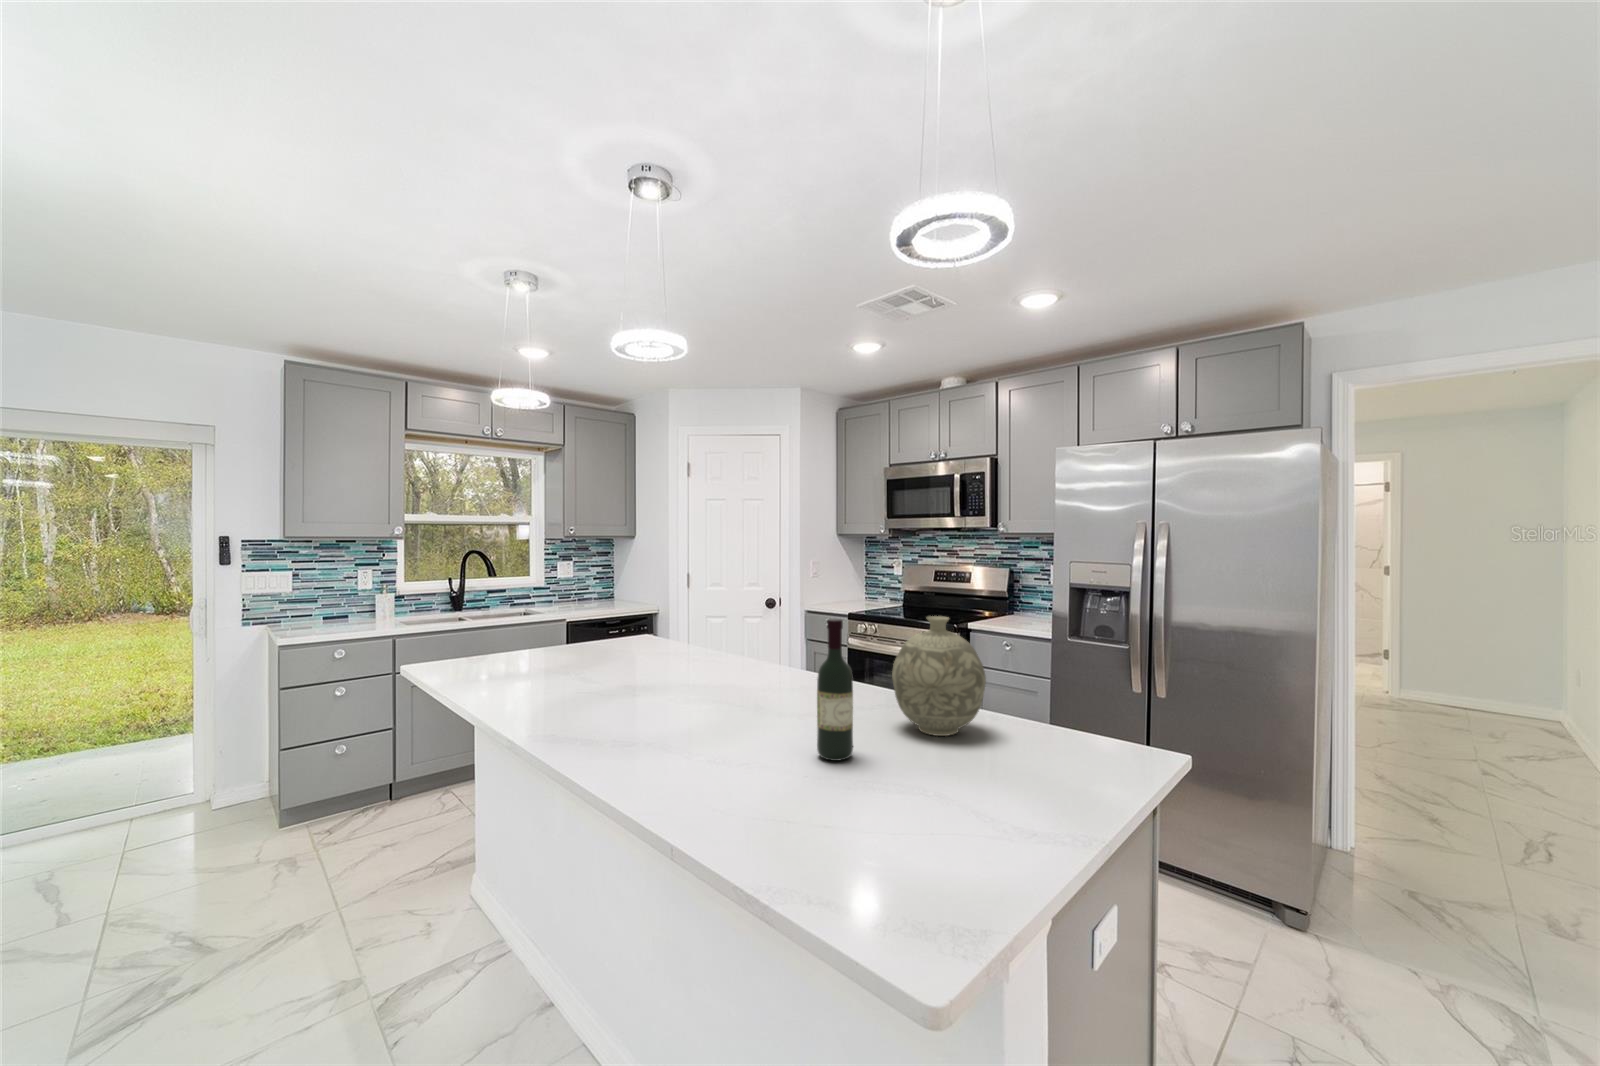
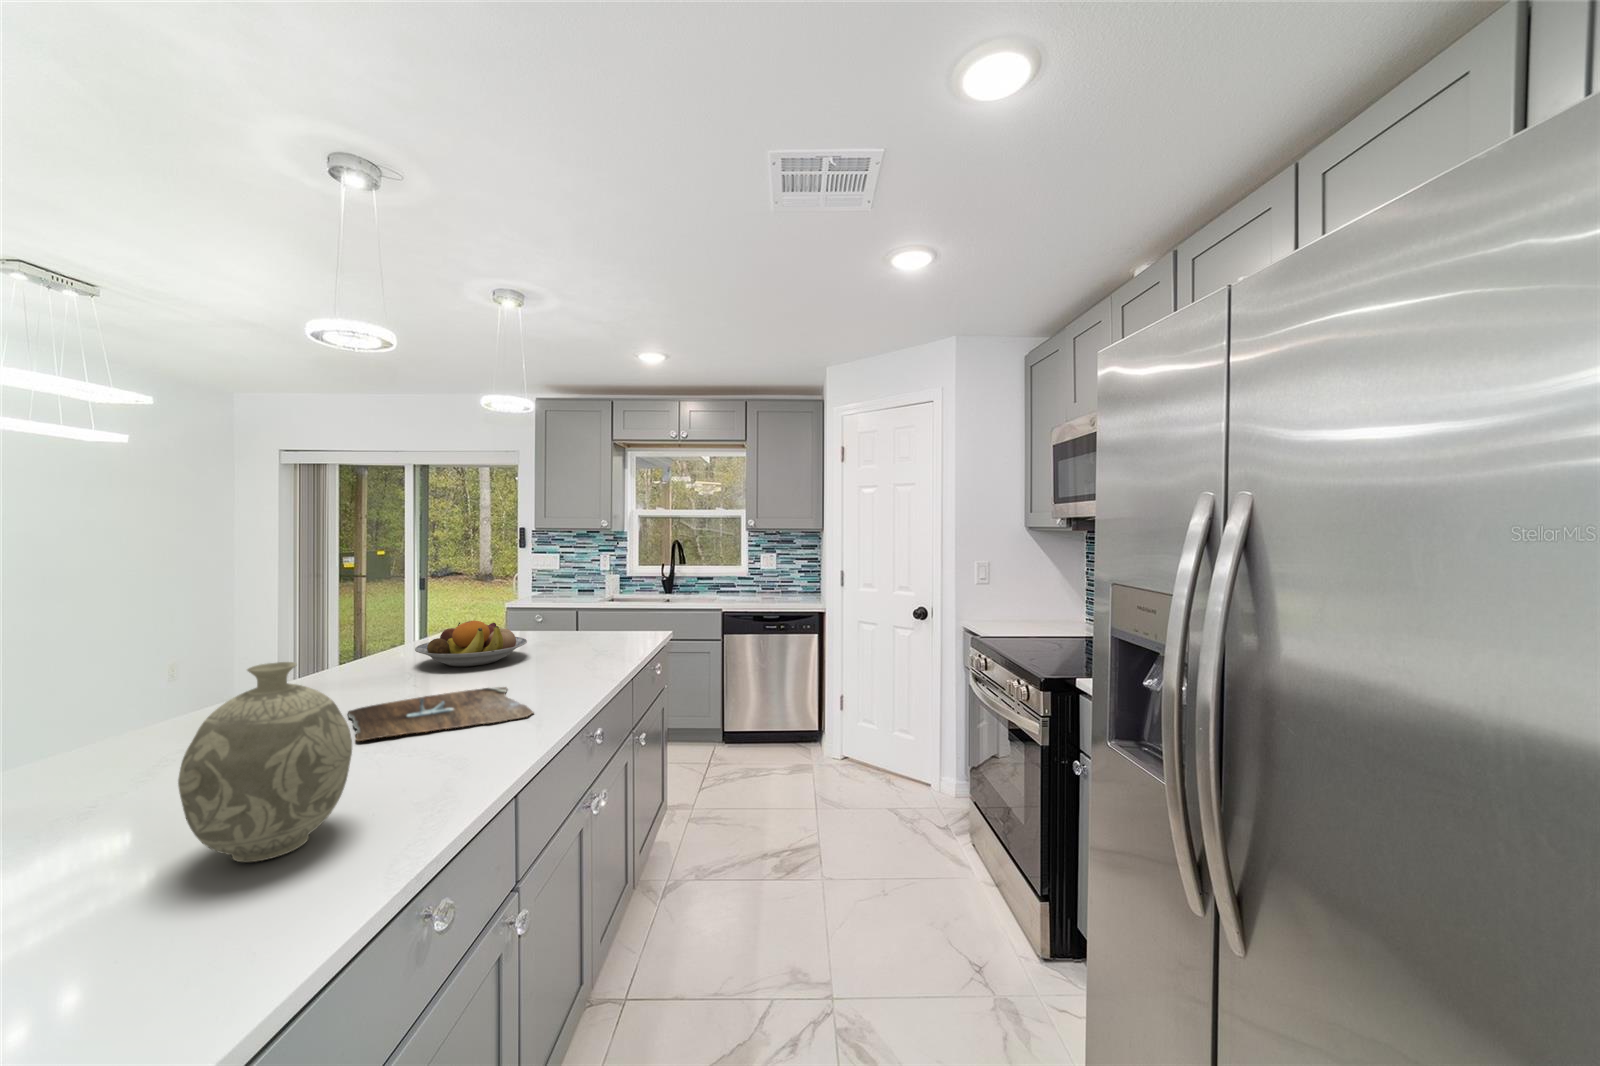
wine bottle: present [817,619,853,761] -> none [63,644,136,839]
fruit bowl: none [531,627,637,675] -> present [415,621,527,666]
cutting board: none [666,673,804,706] -> present [348,687,533,741]

